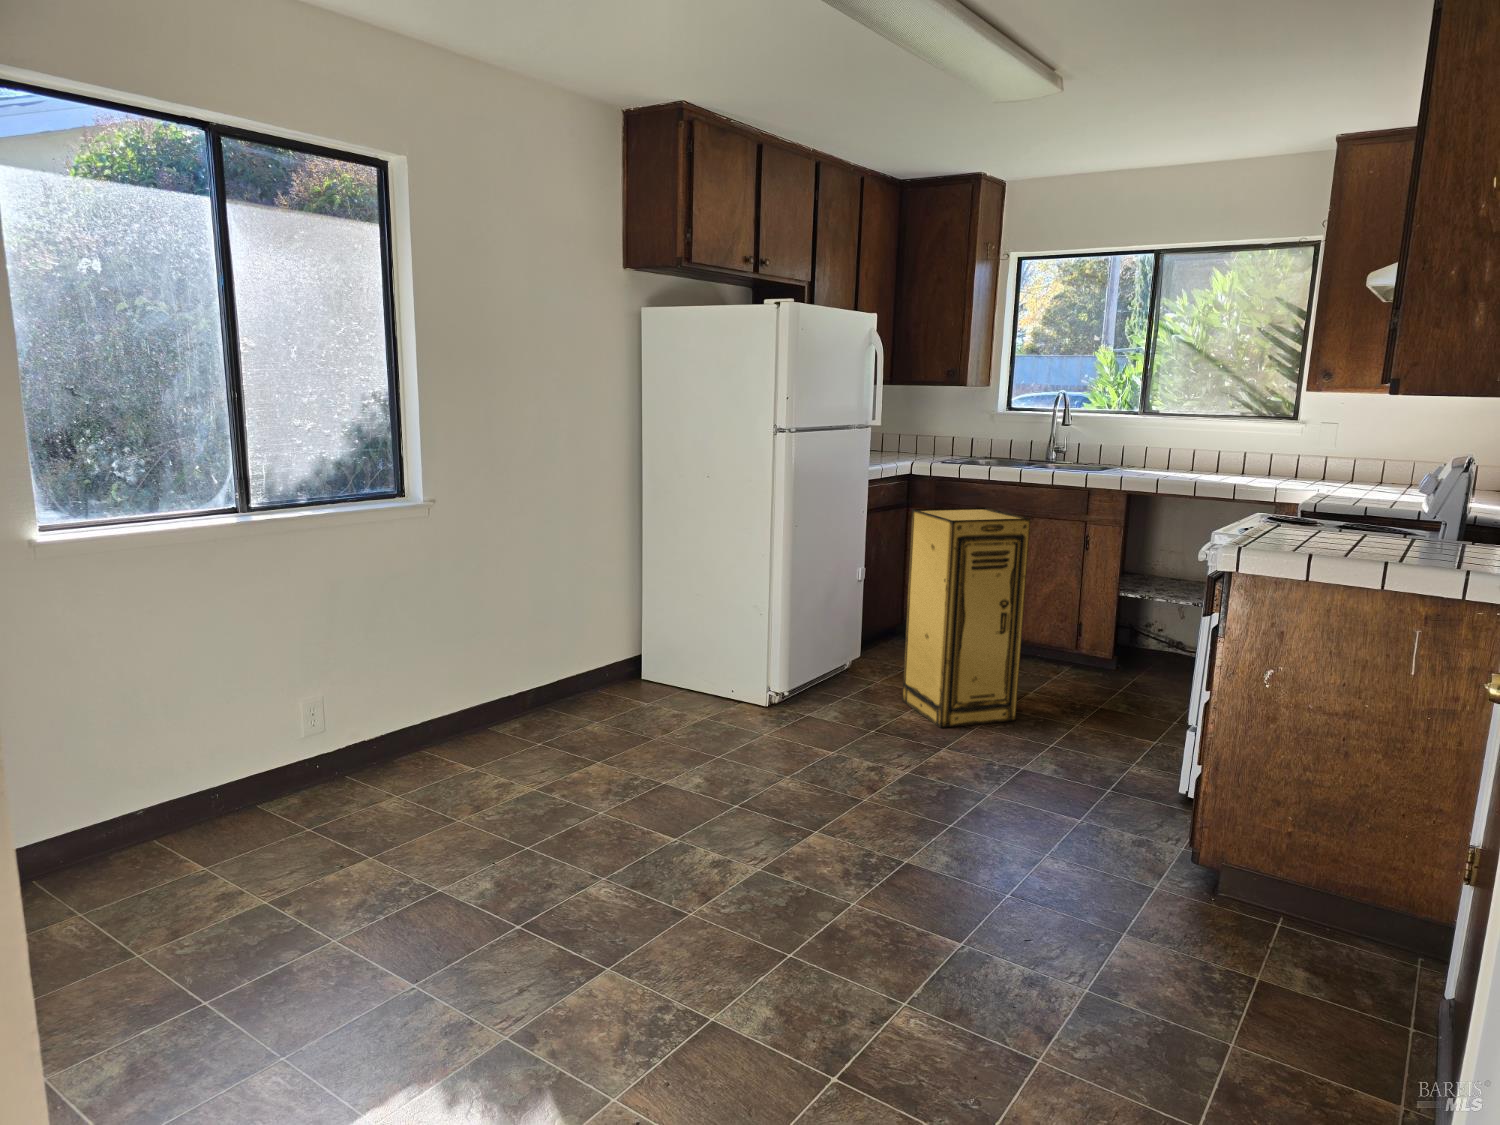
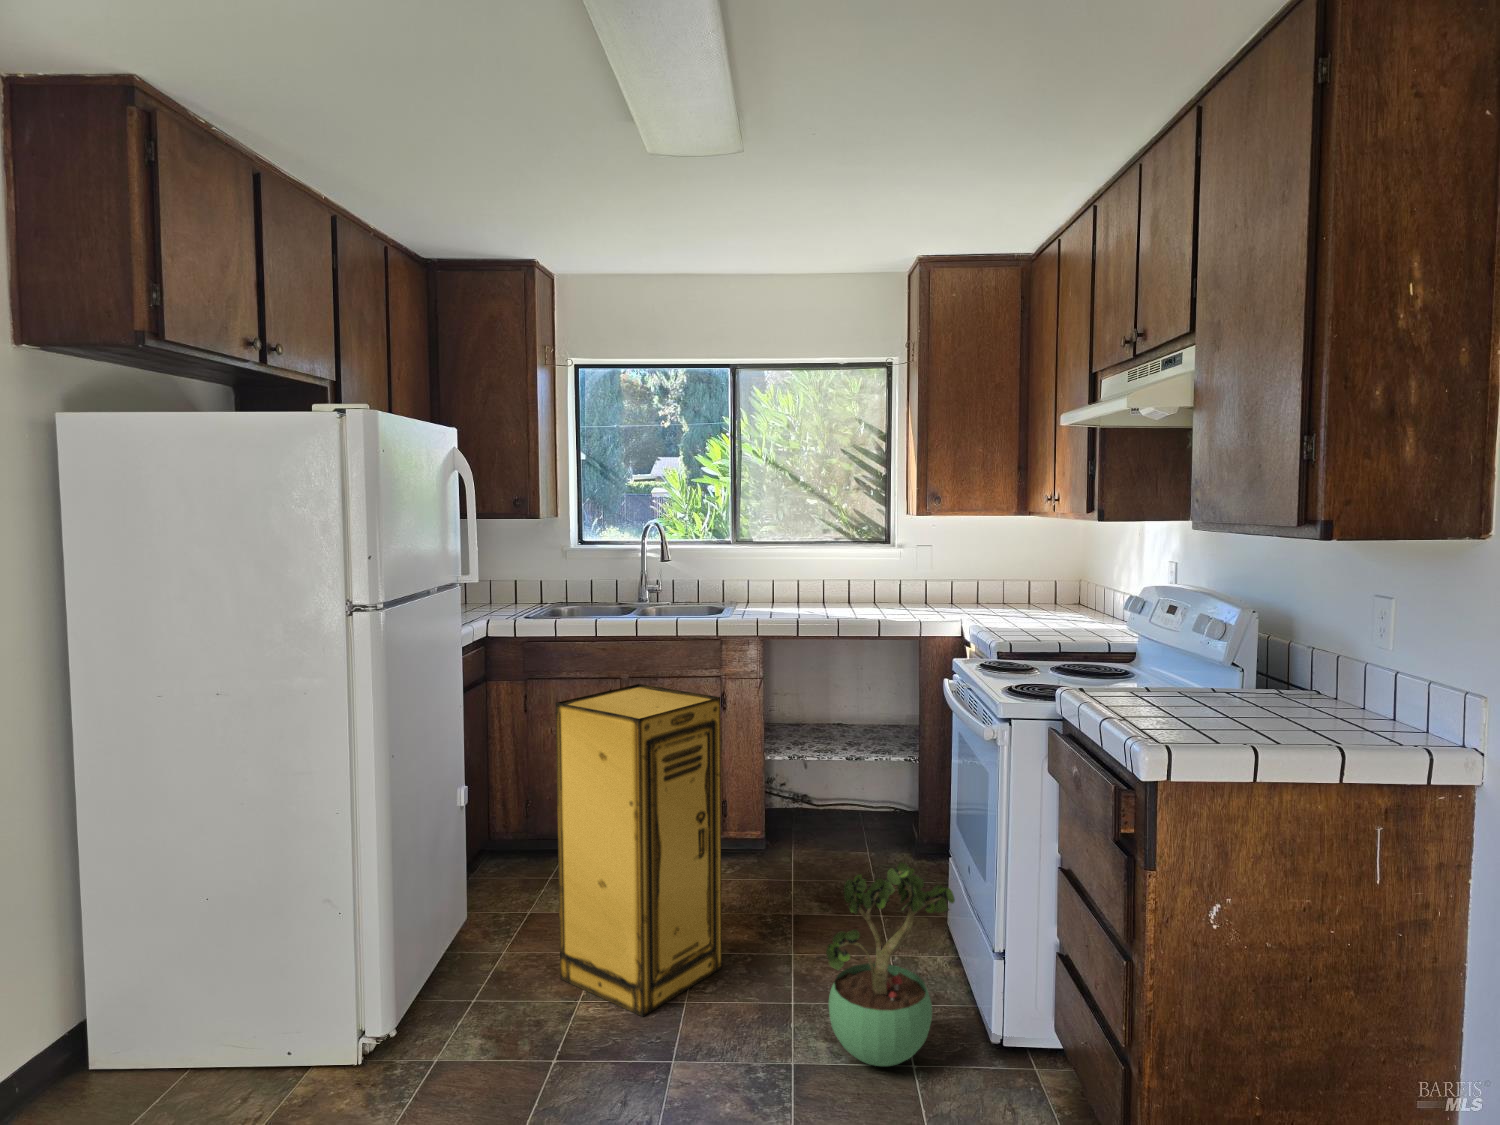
potted plant: none [1044,640,1155,786] -> present [826,861,955,1066]

